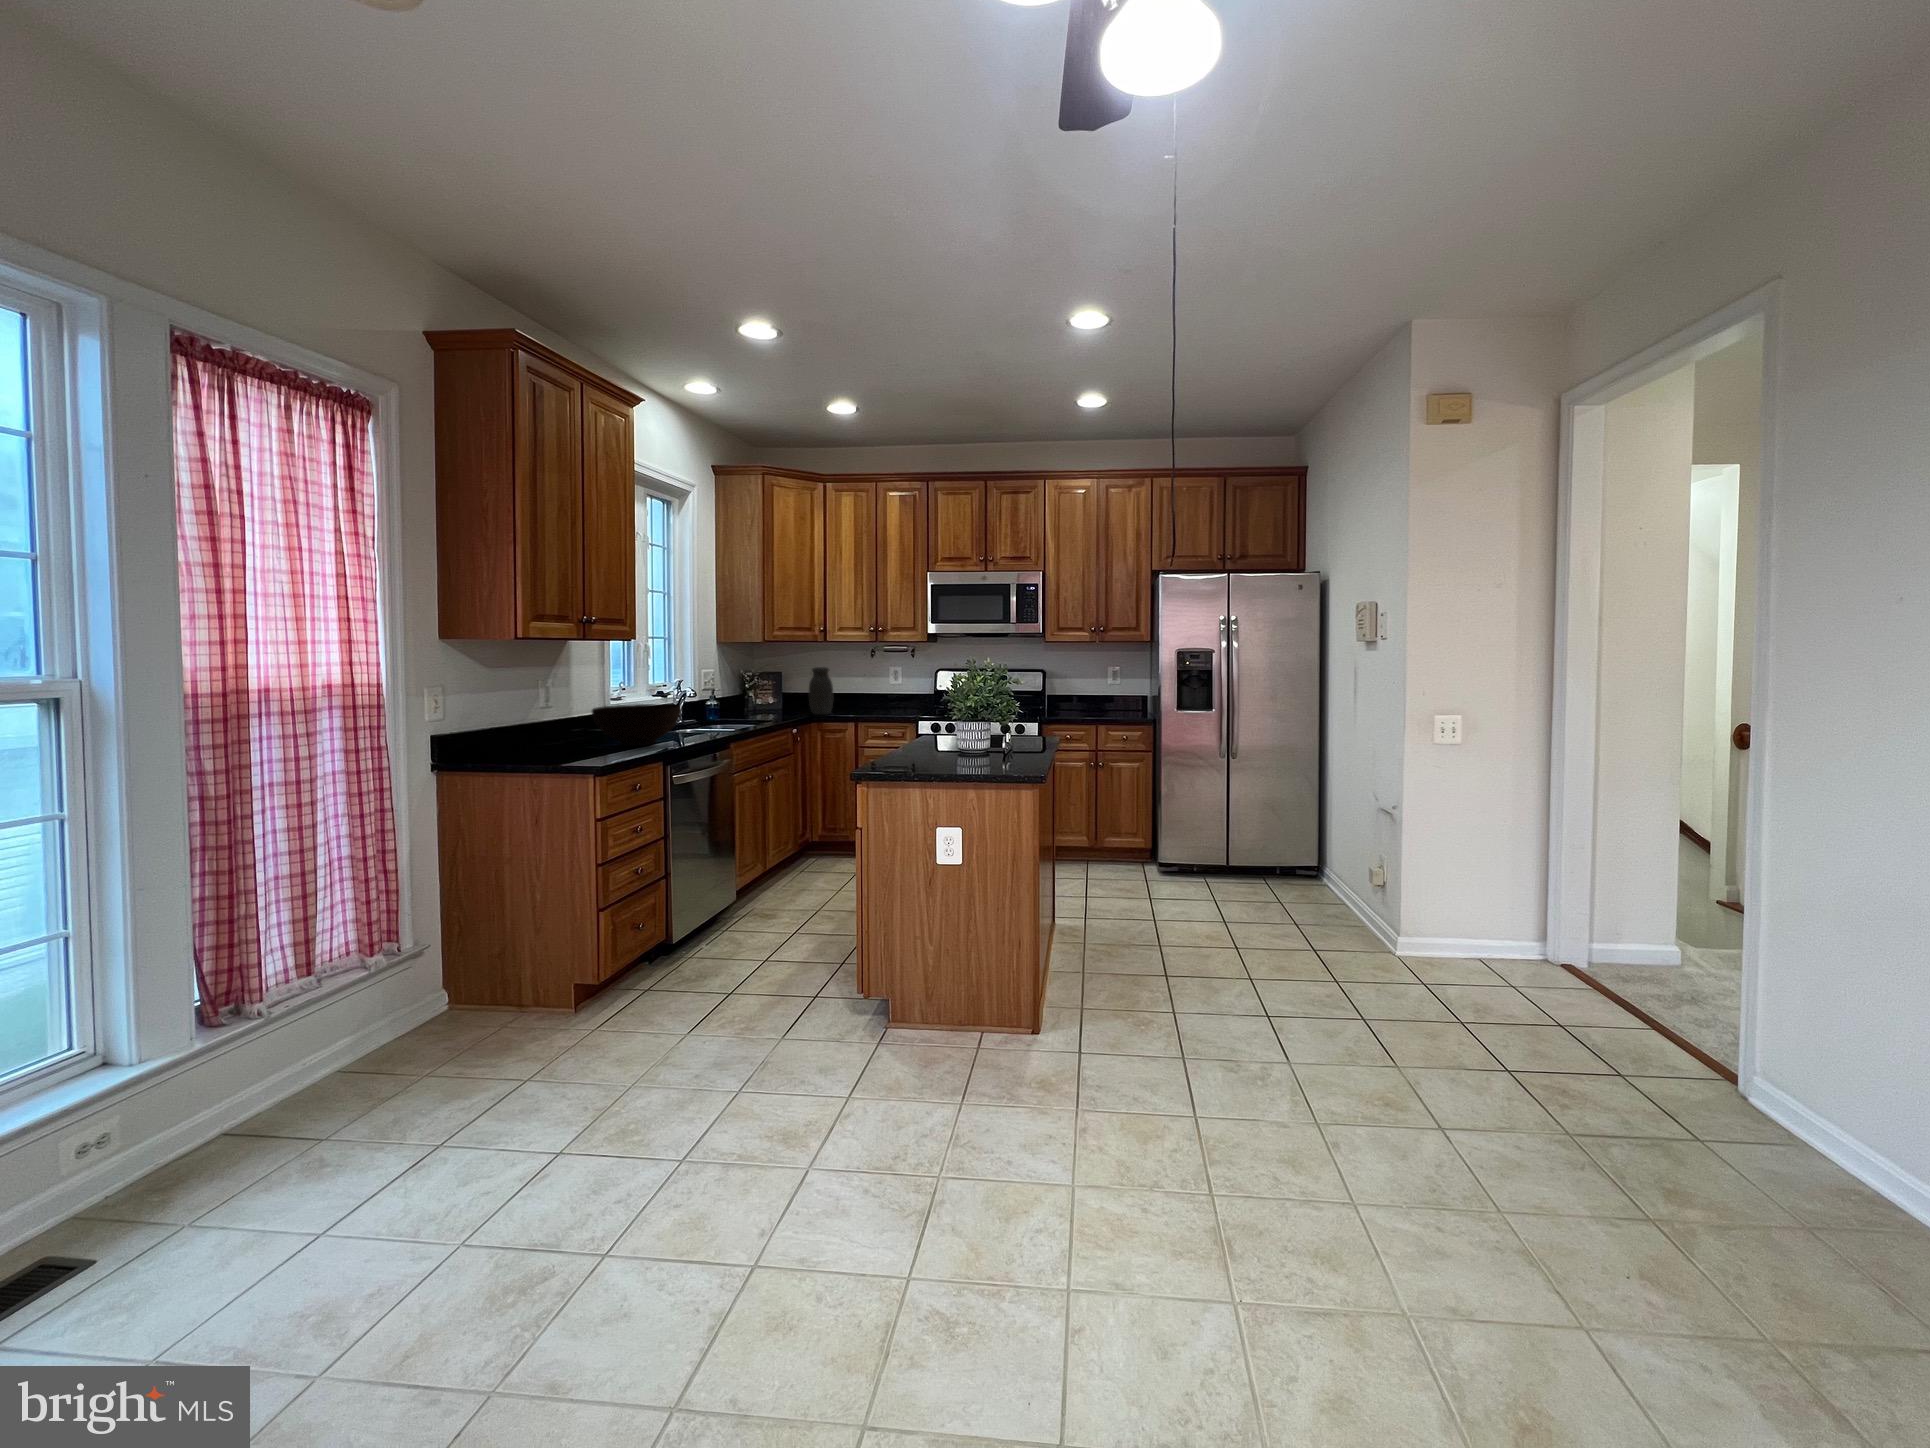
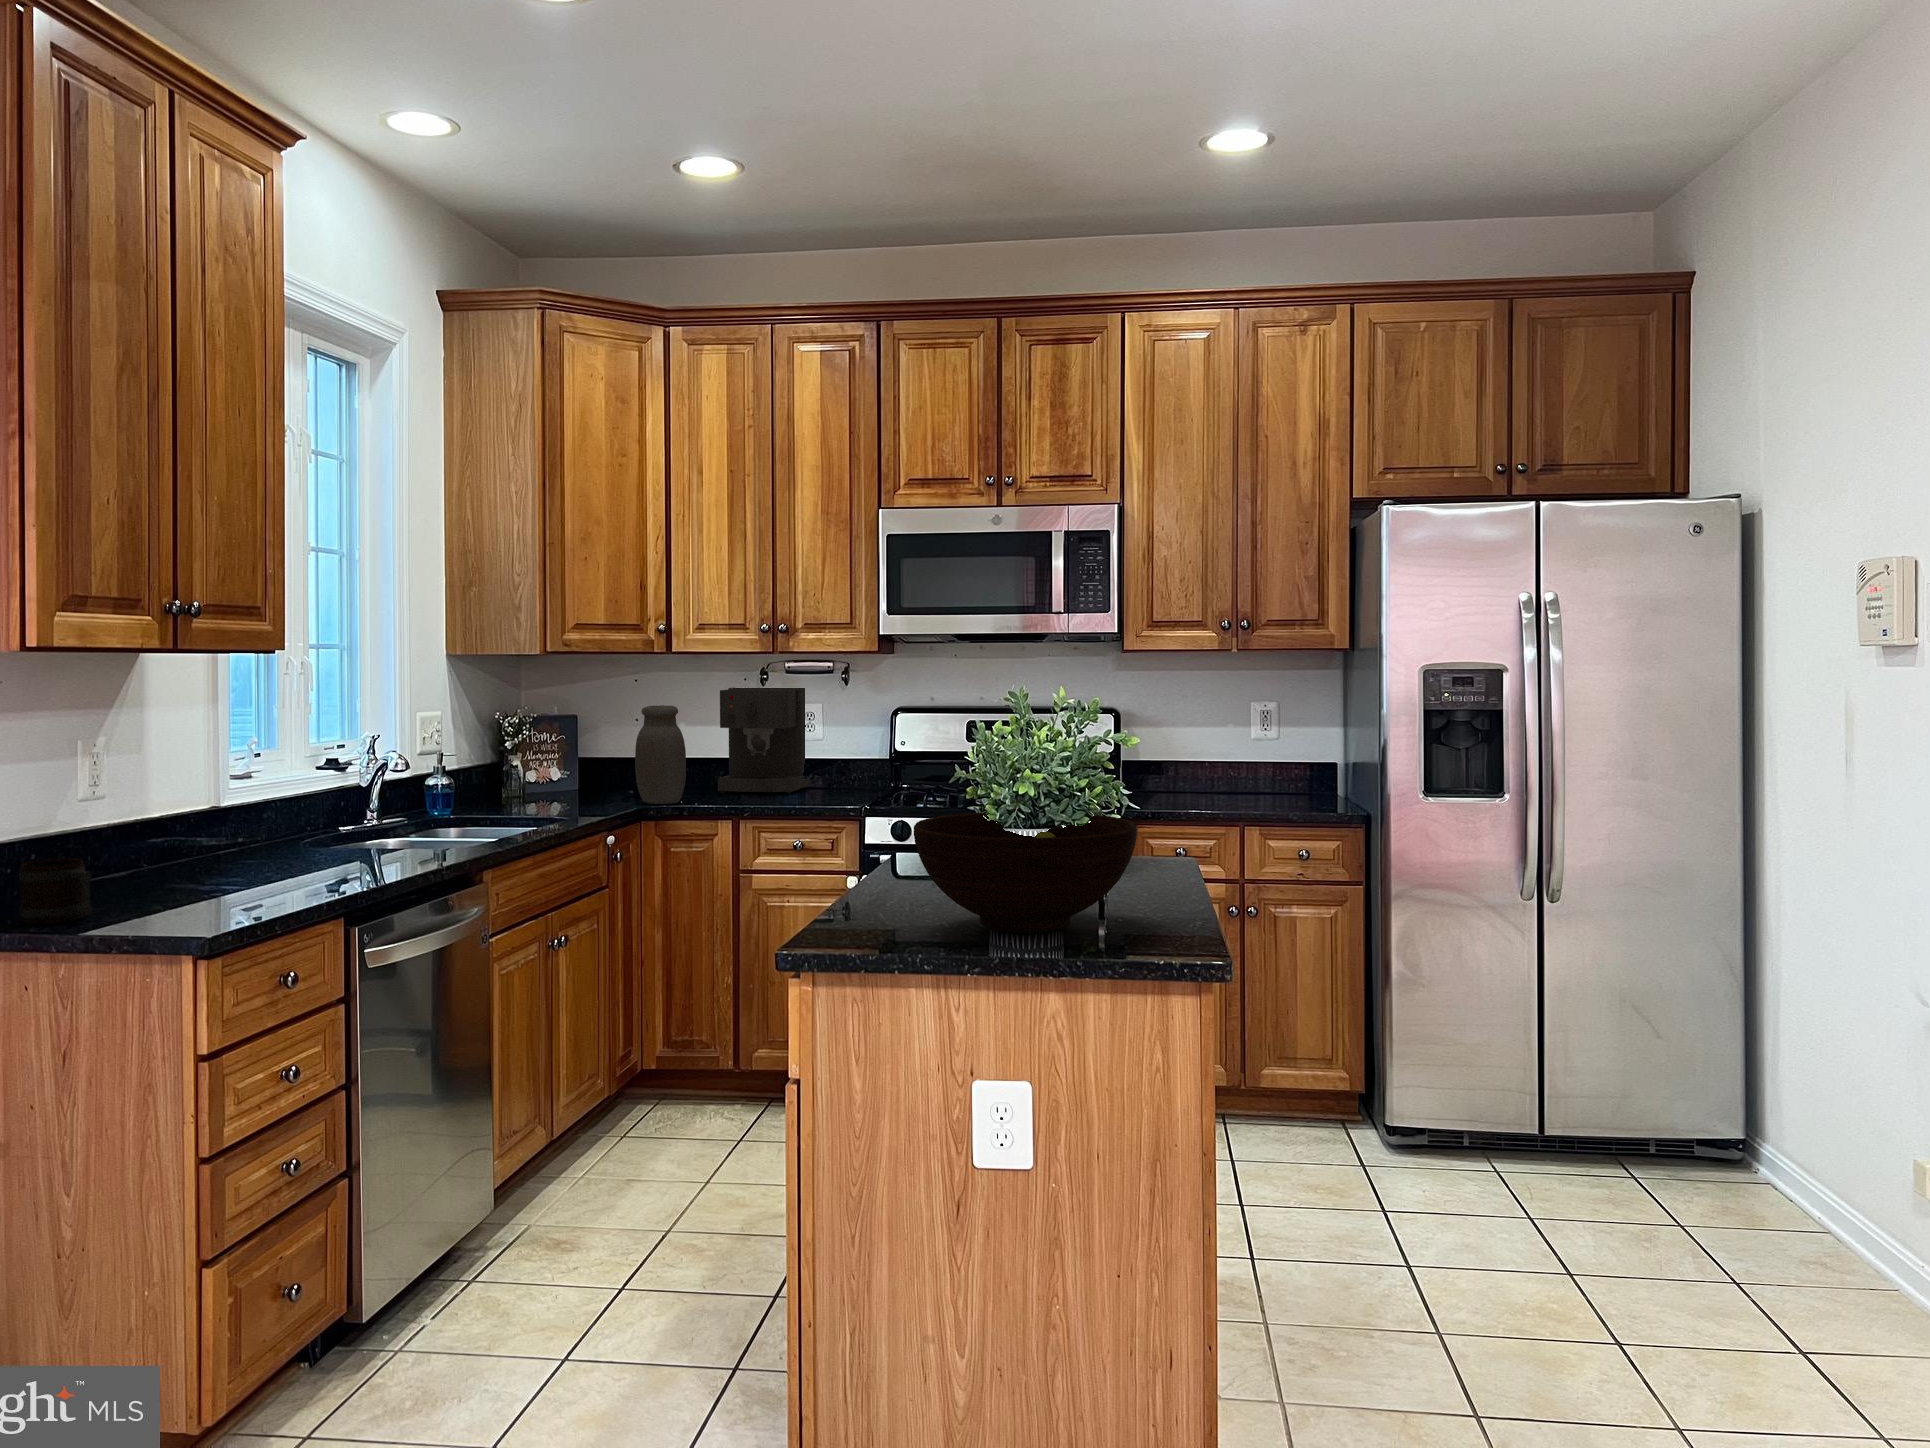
coffee maker: none [851,659,897,710] -> present [718,688,810,794]
fruit bowl: present [592,704,681,746] -> present [914,812,1137,933]
mug: none [517,733,550,761] -> present [19,858,92,924]

